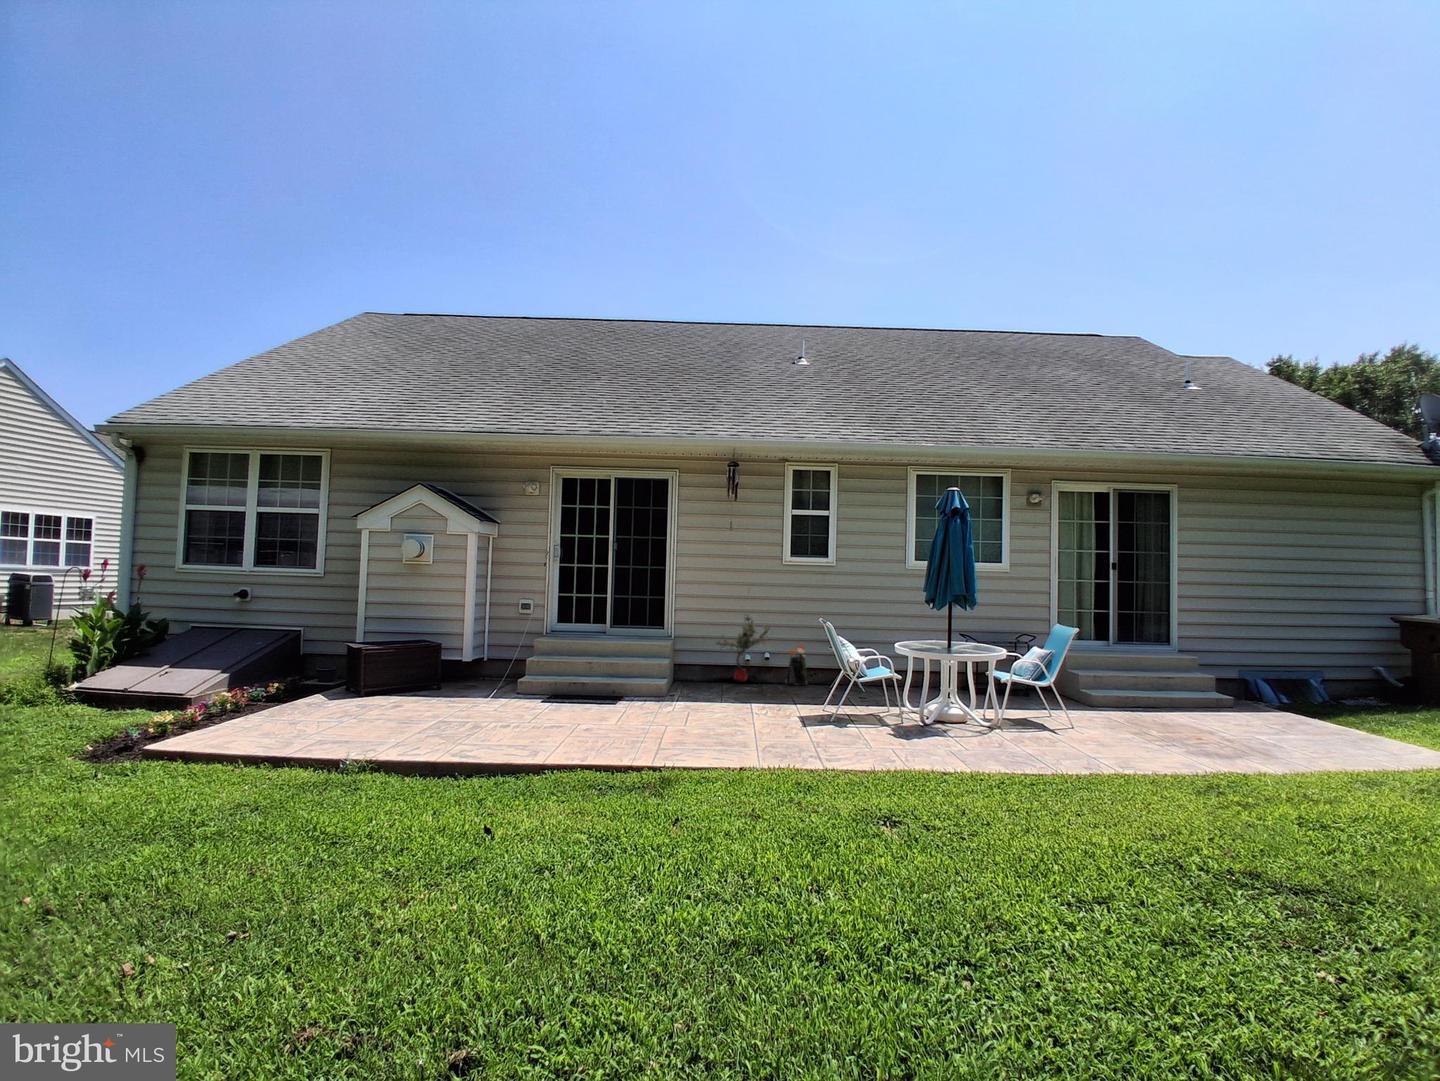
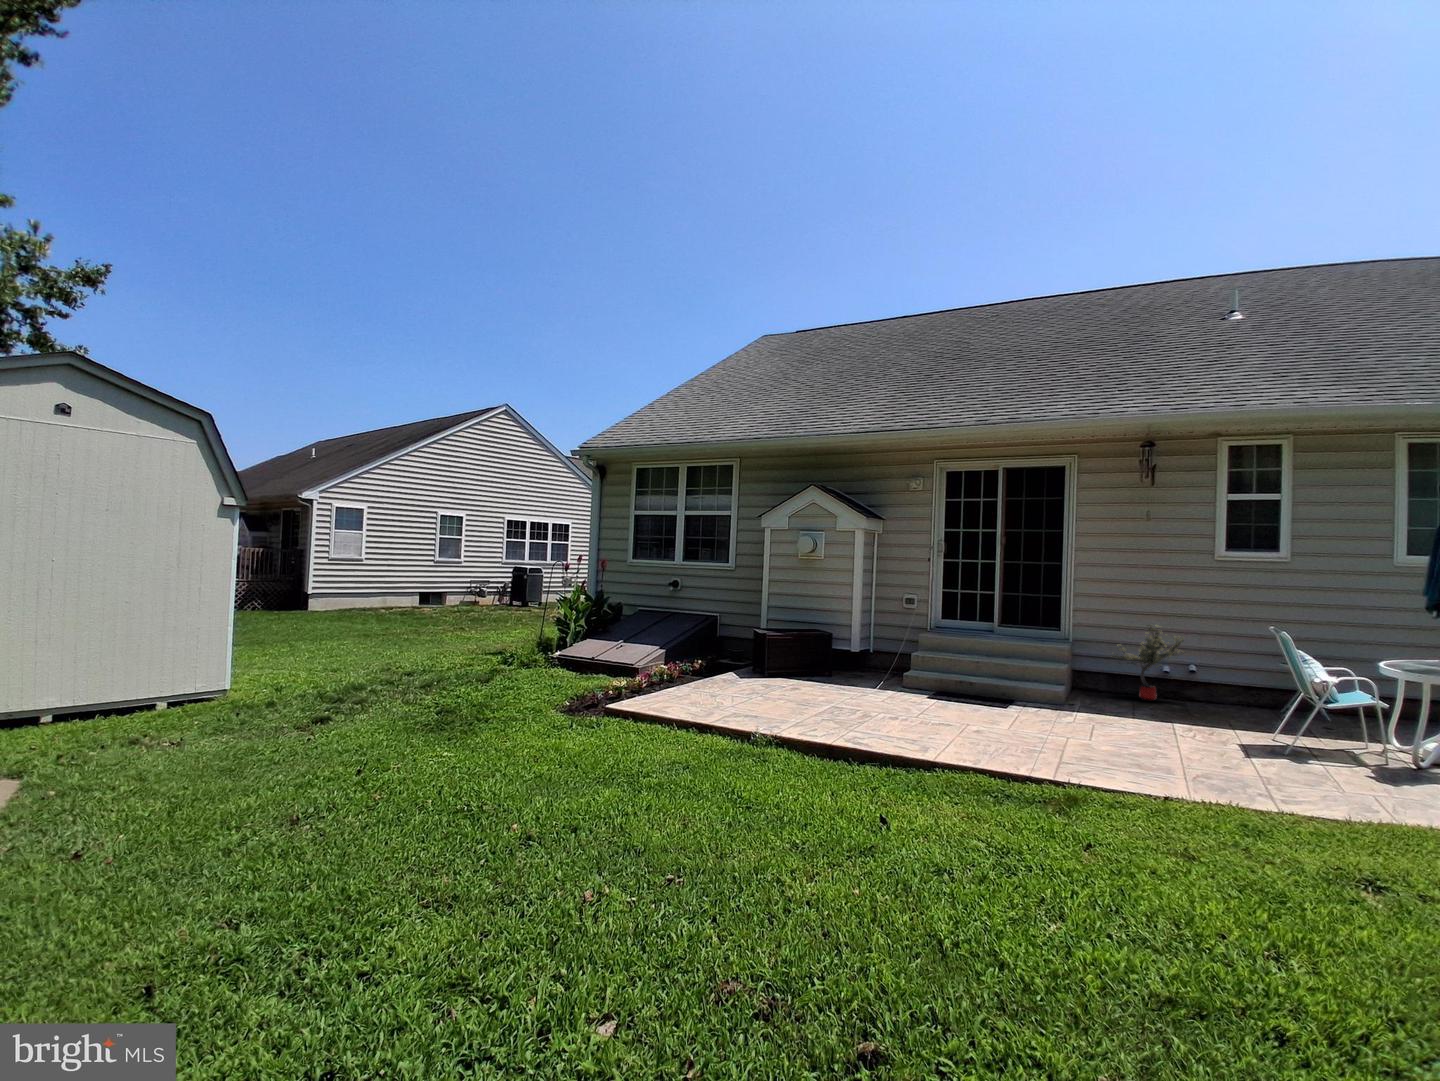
watering can: present [785,645,807,685] -> none [1210,660,1243,708]

